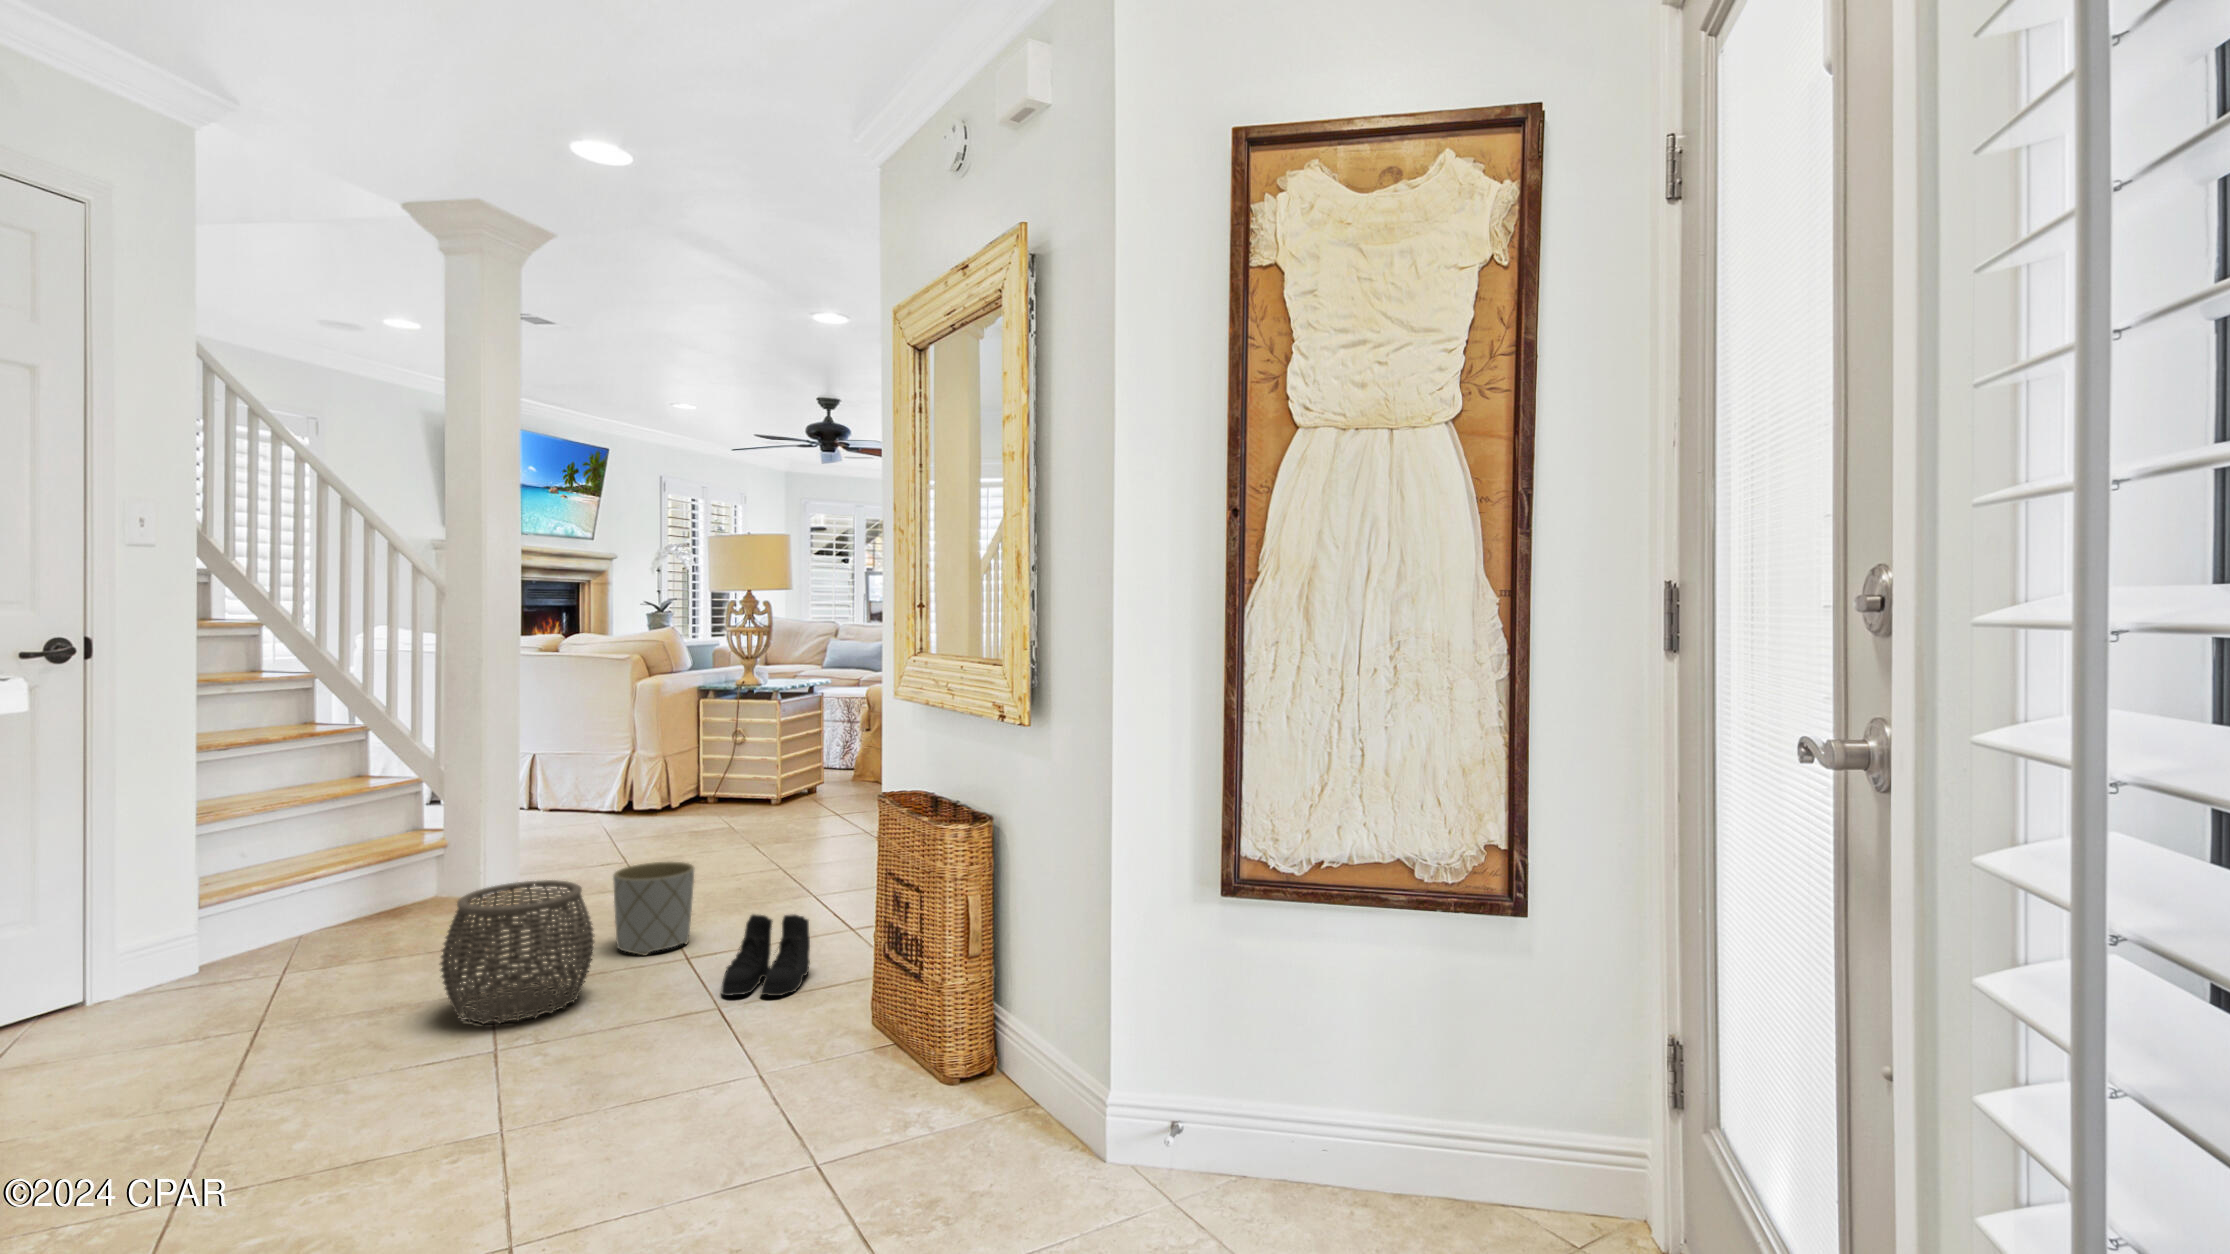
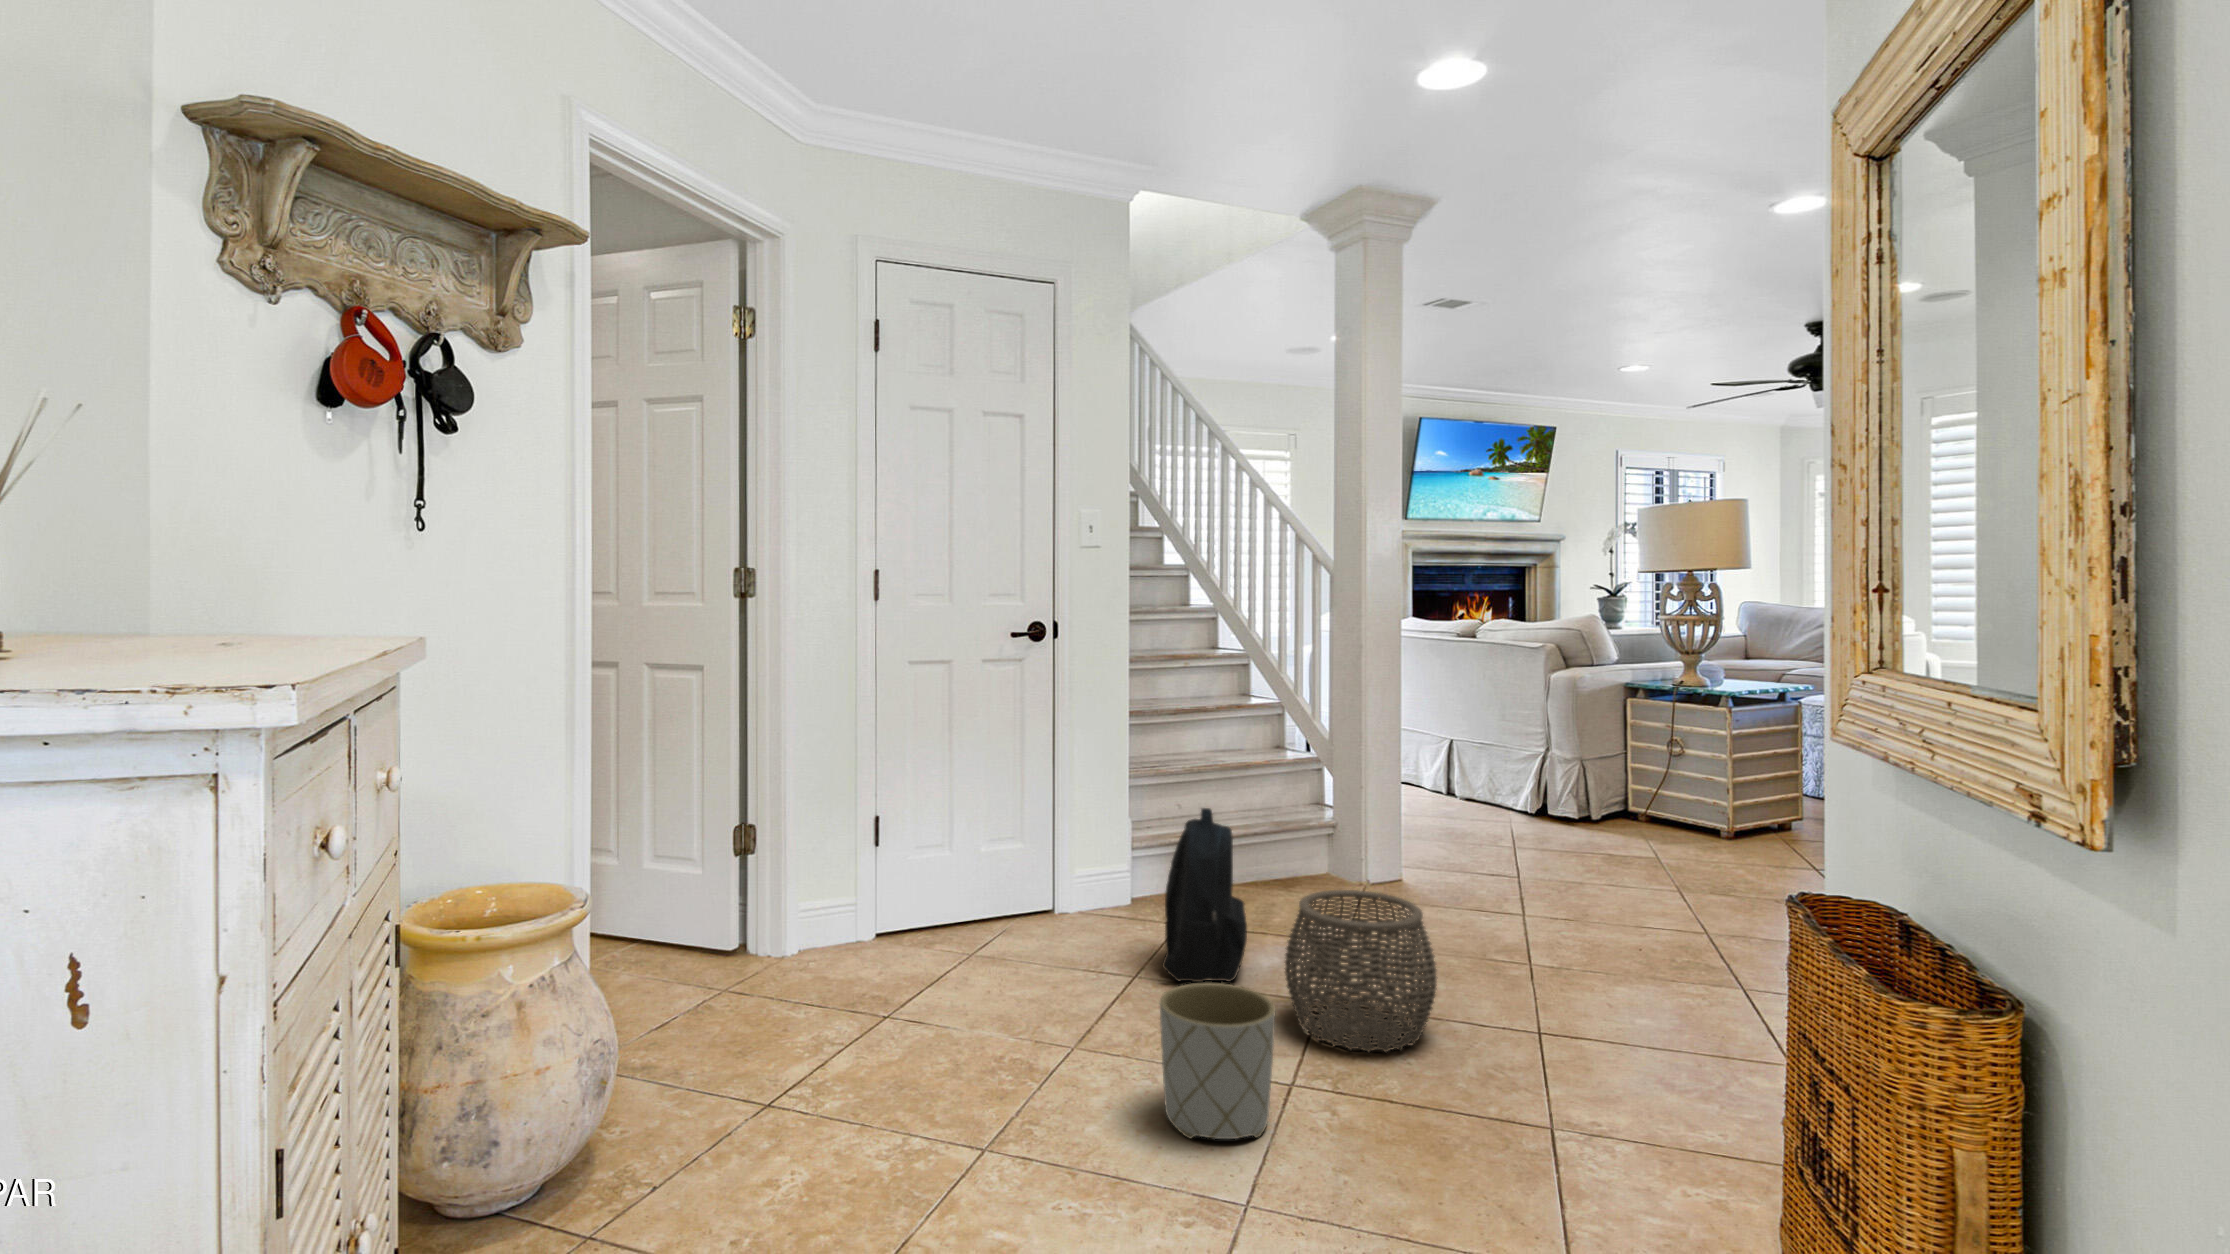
backpack: none [270,837,381,1025] -> present [1162,808,1247,982]
planter: present [613,862,694,956] -> present [1160,983,1275,1139]
boots: present [721,914,810,996] -> none [1583,1003,1715,1135]

